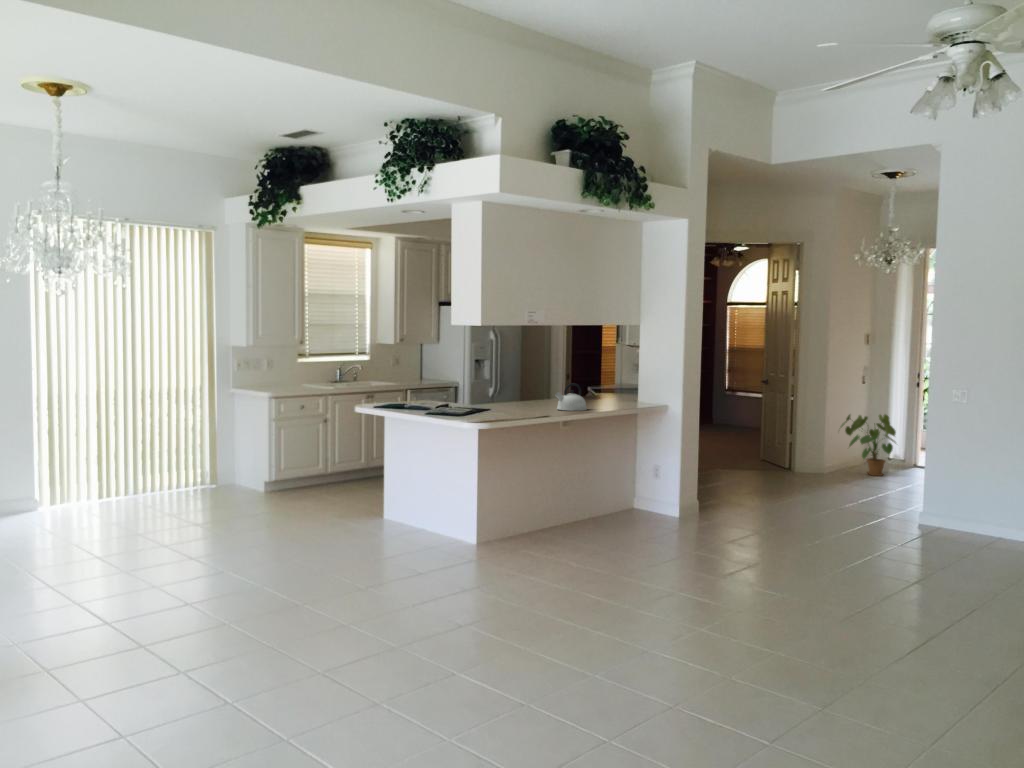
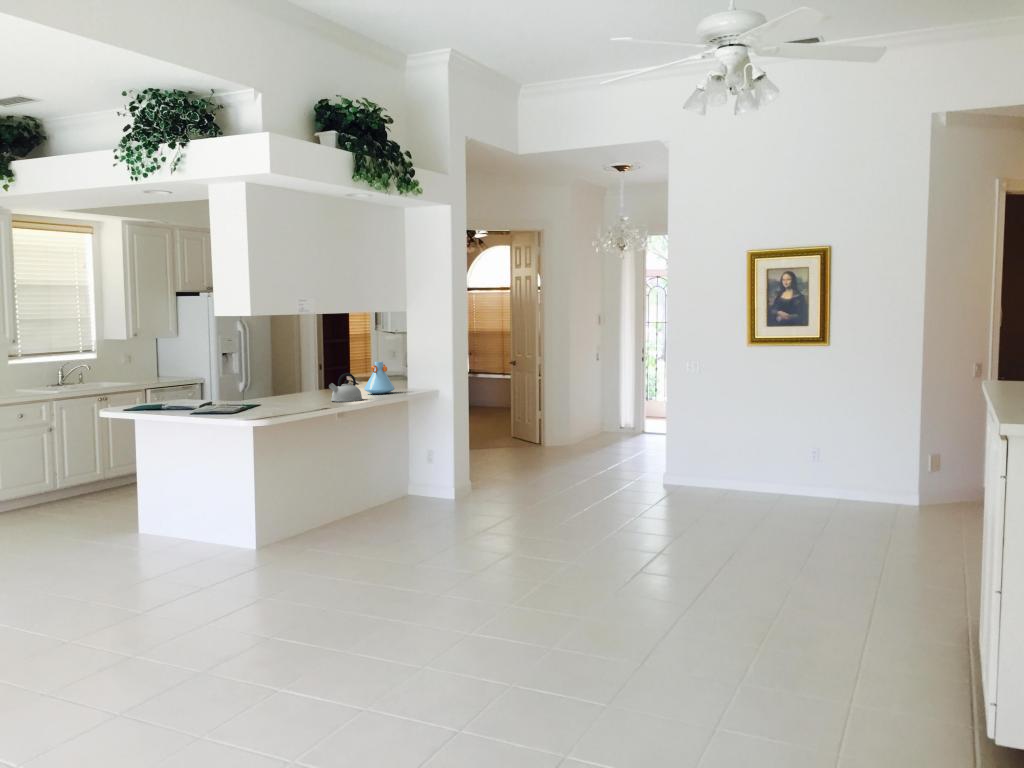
vase: none [593,373,623,405] -> present [364,362,395,394]
house plant: present [841,415,896,476] -> none [581,388,634,445]

